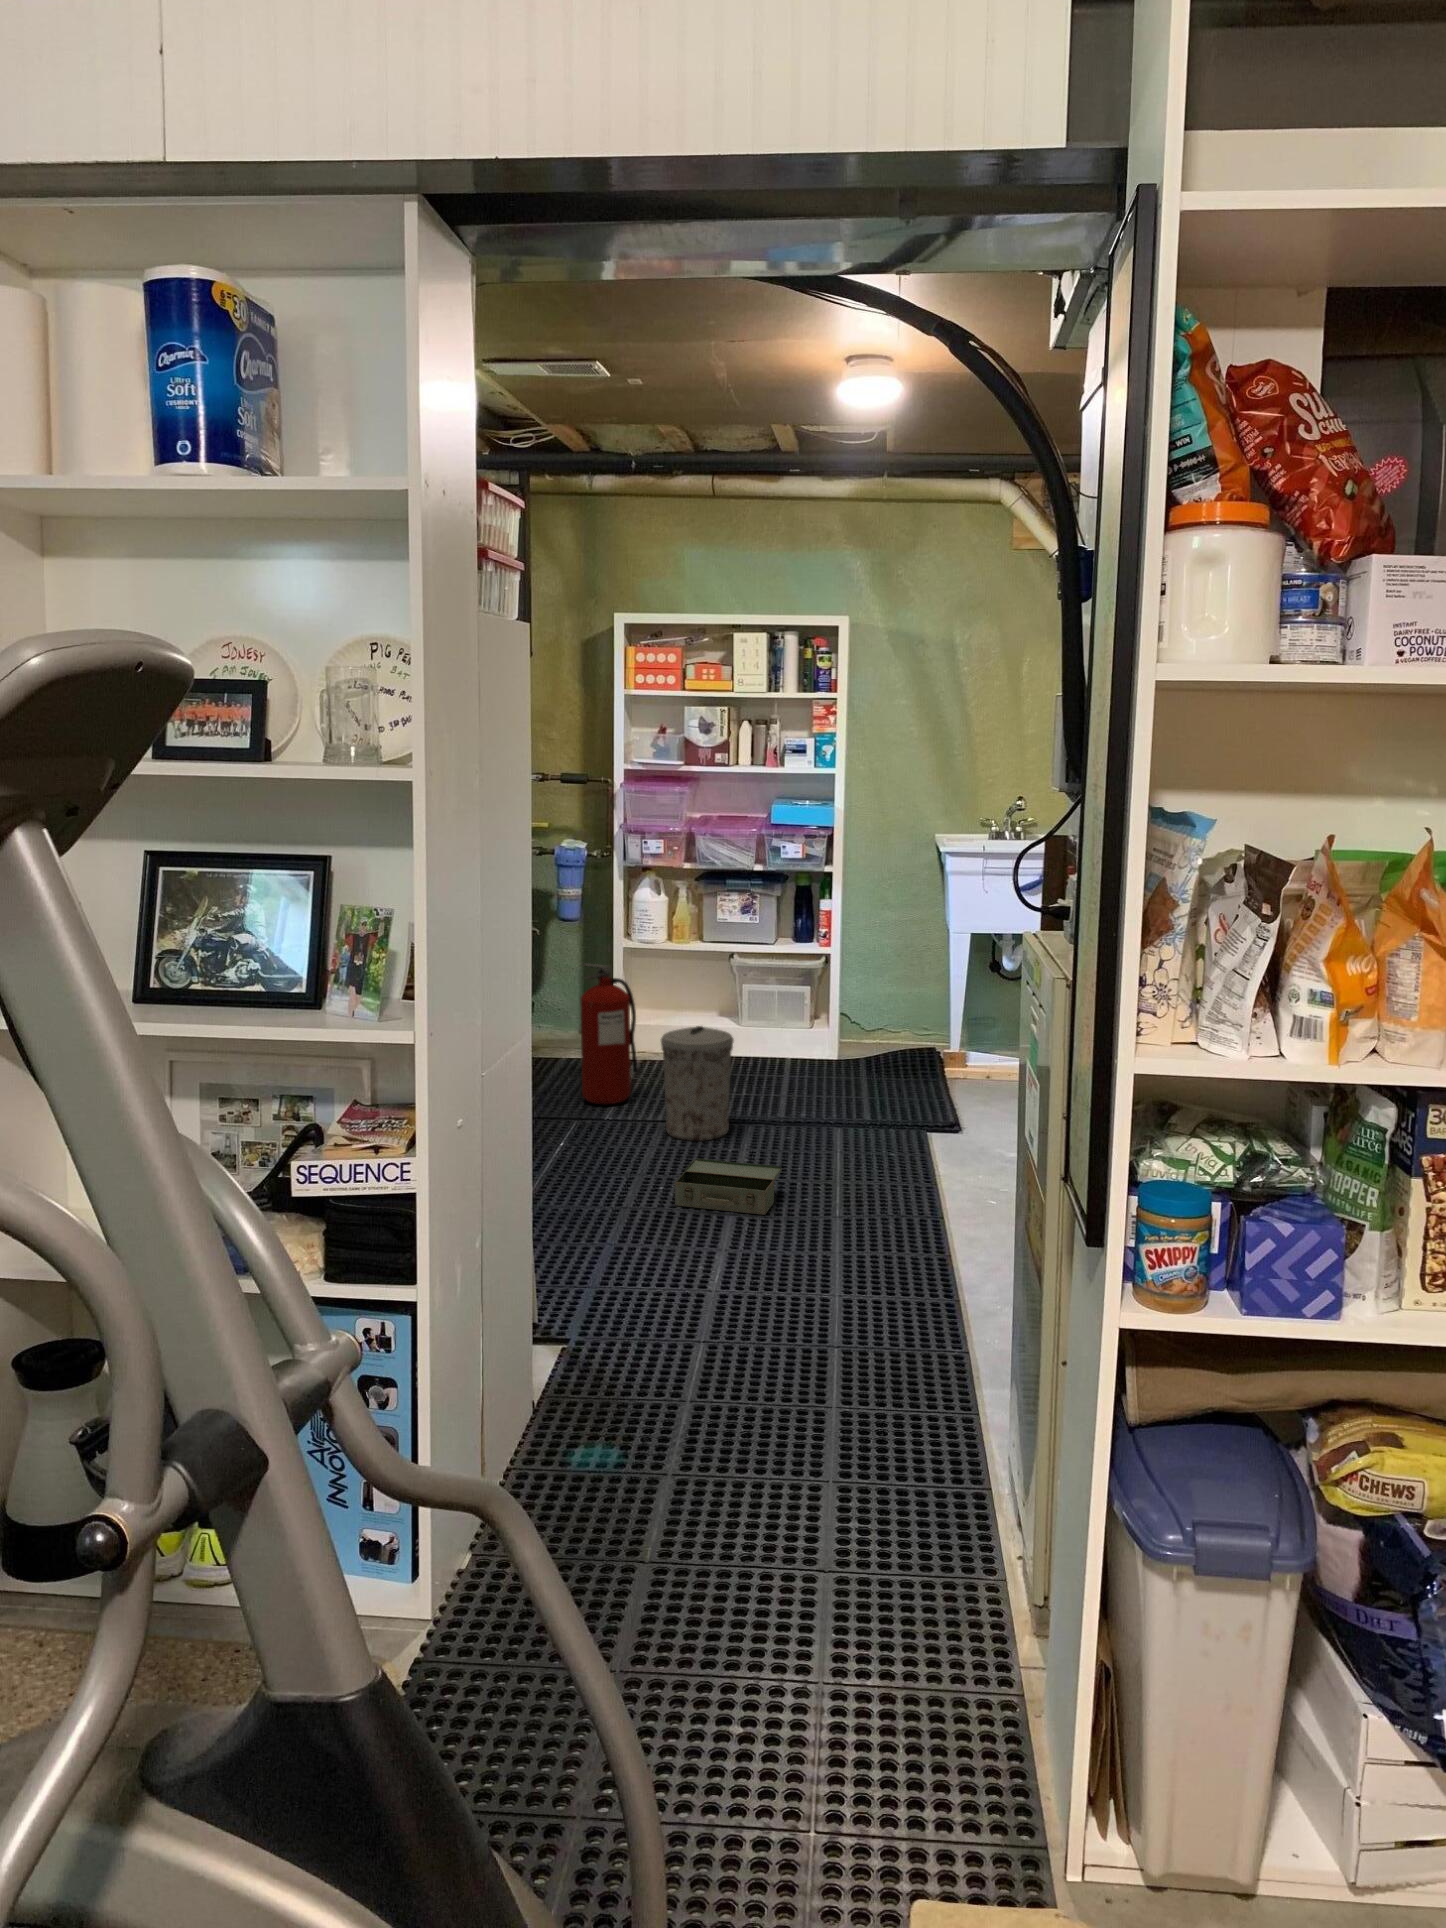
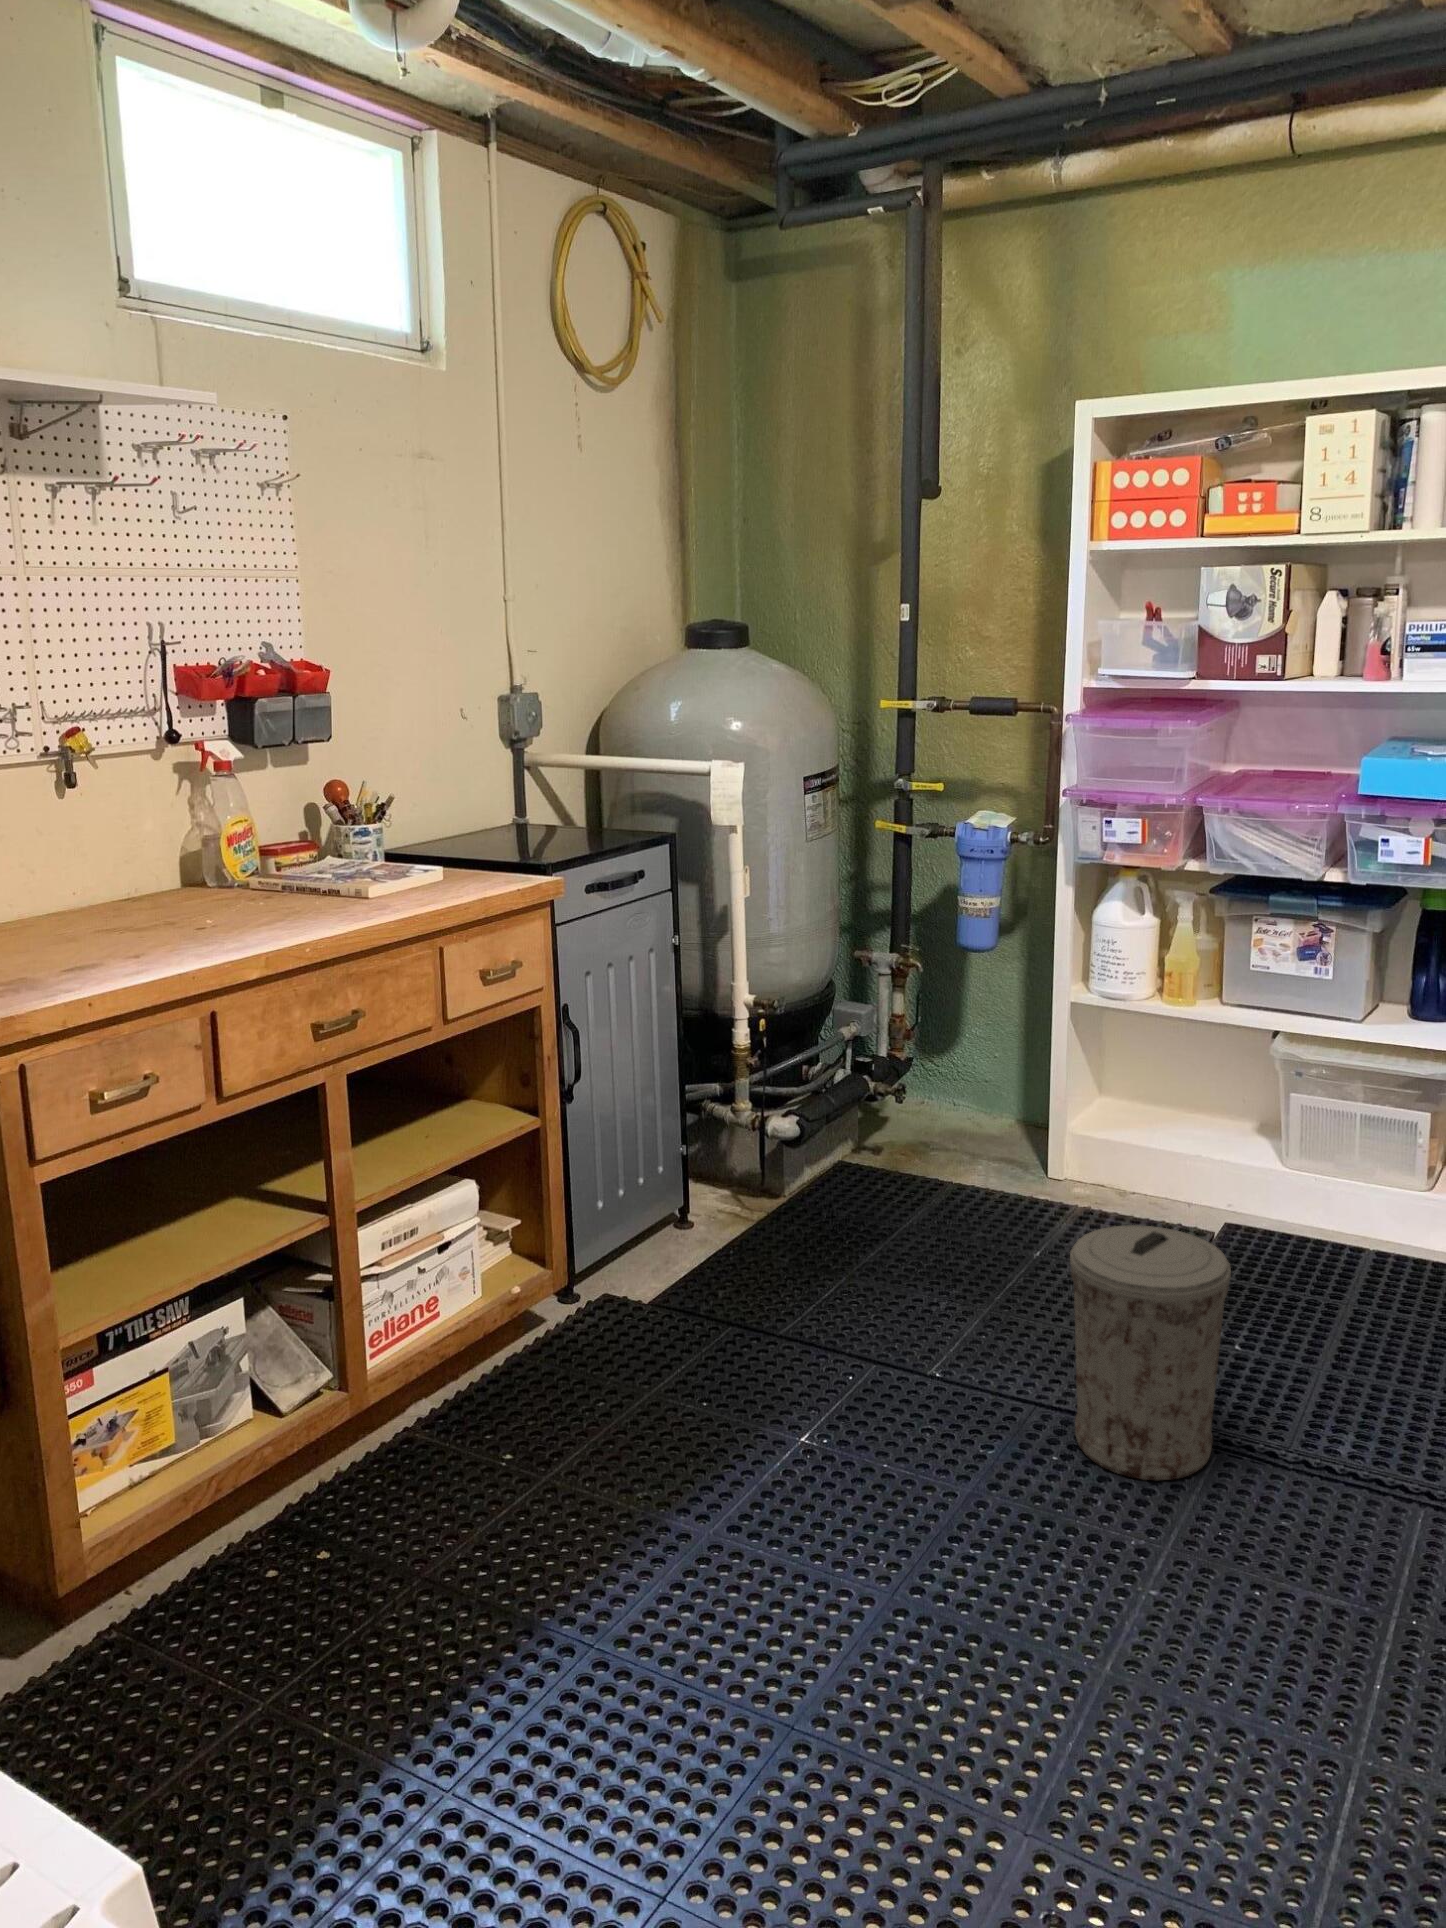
fire extinguisher: present [581,963,638,1104] -> none [942,1059,1051,1327]
toolbox: present [675,1159,782,1215] -> none [1023,1594,1307,1842]

